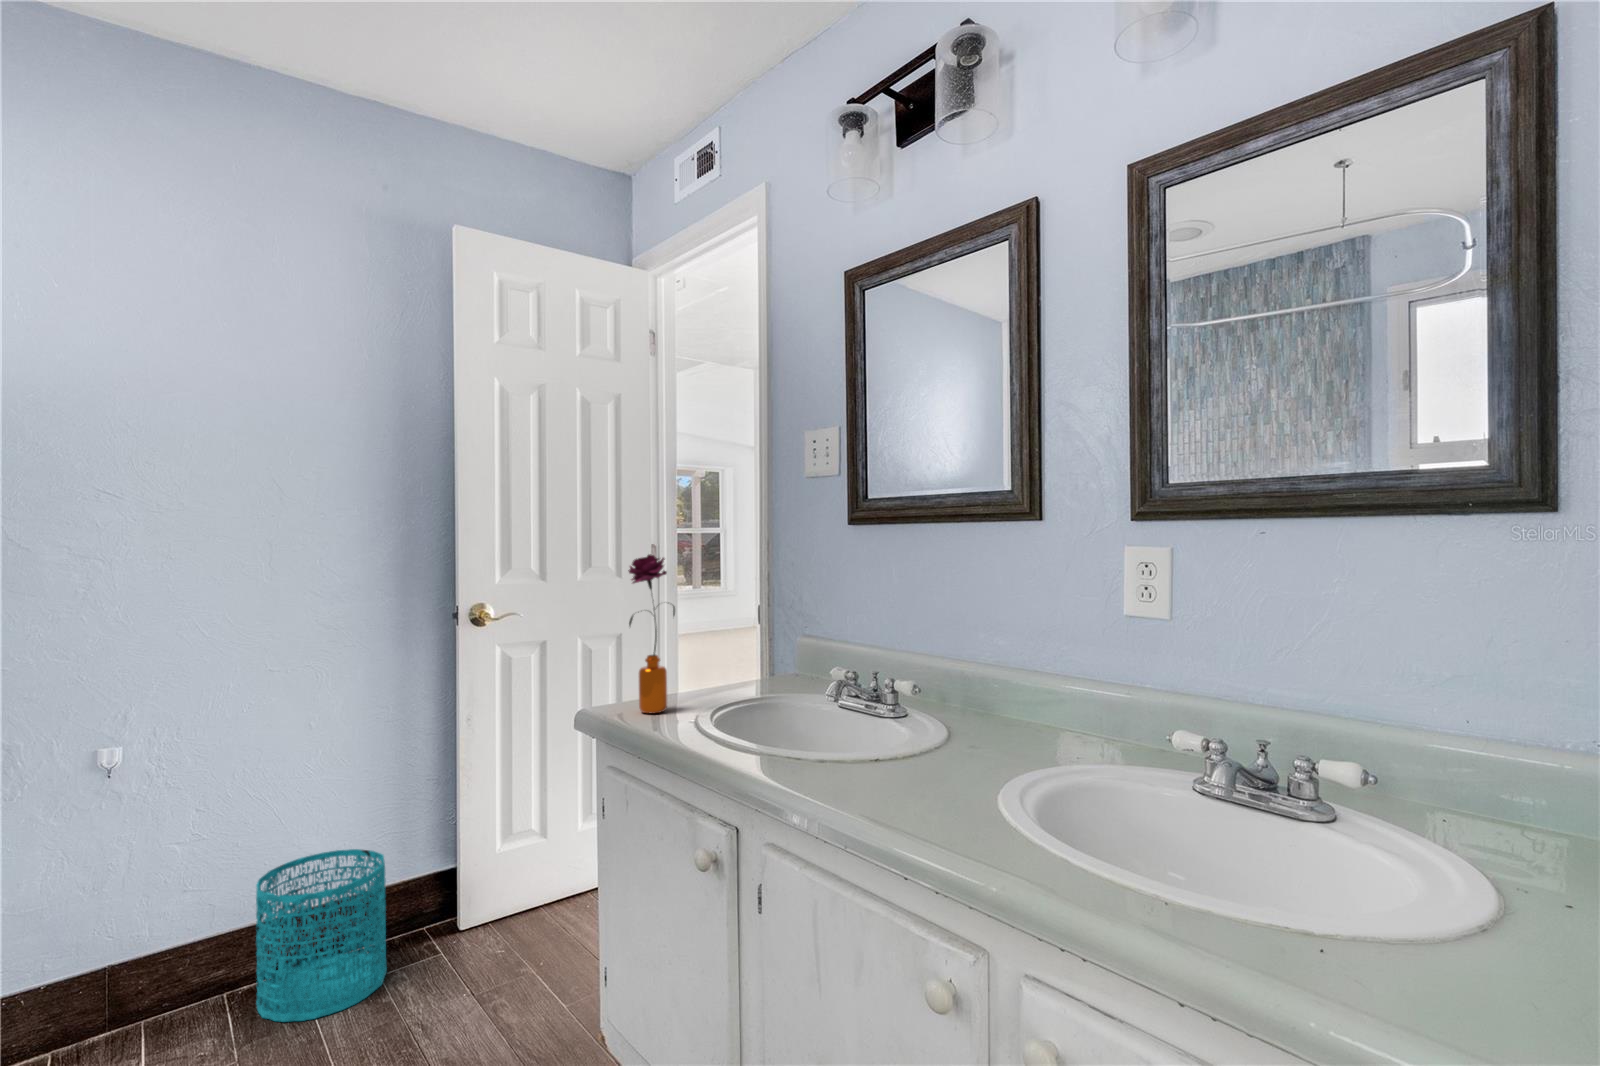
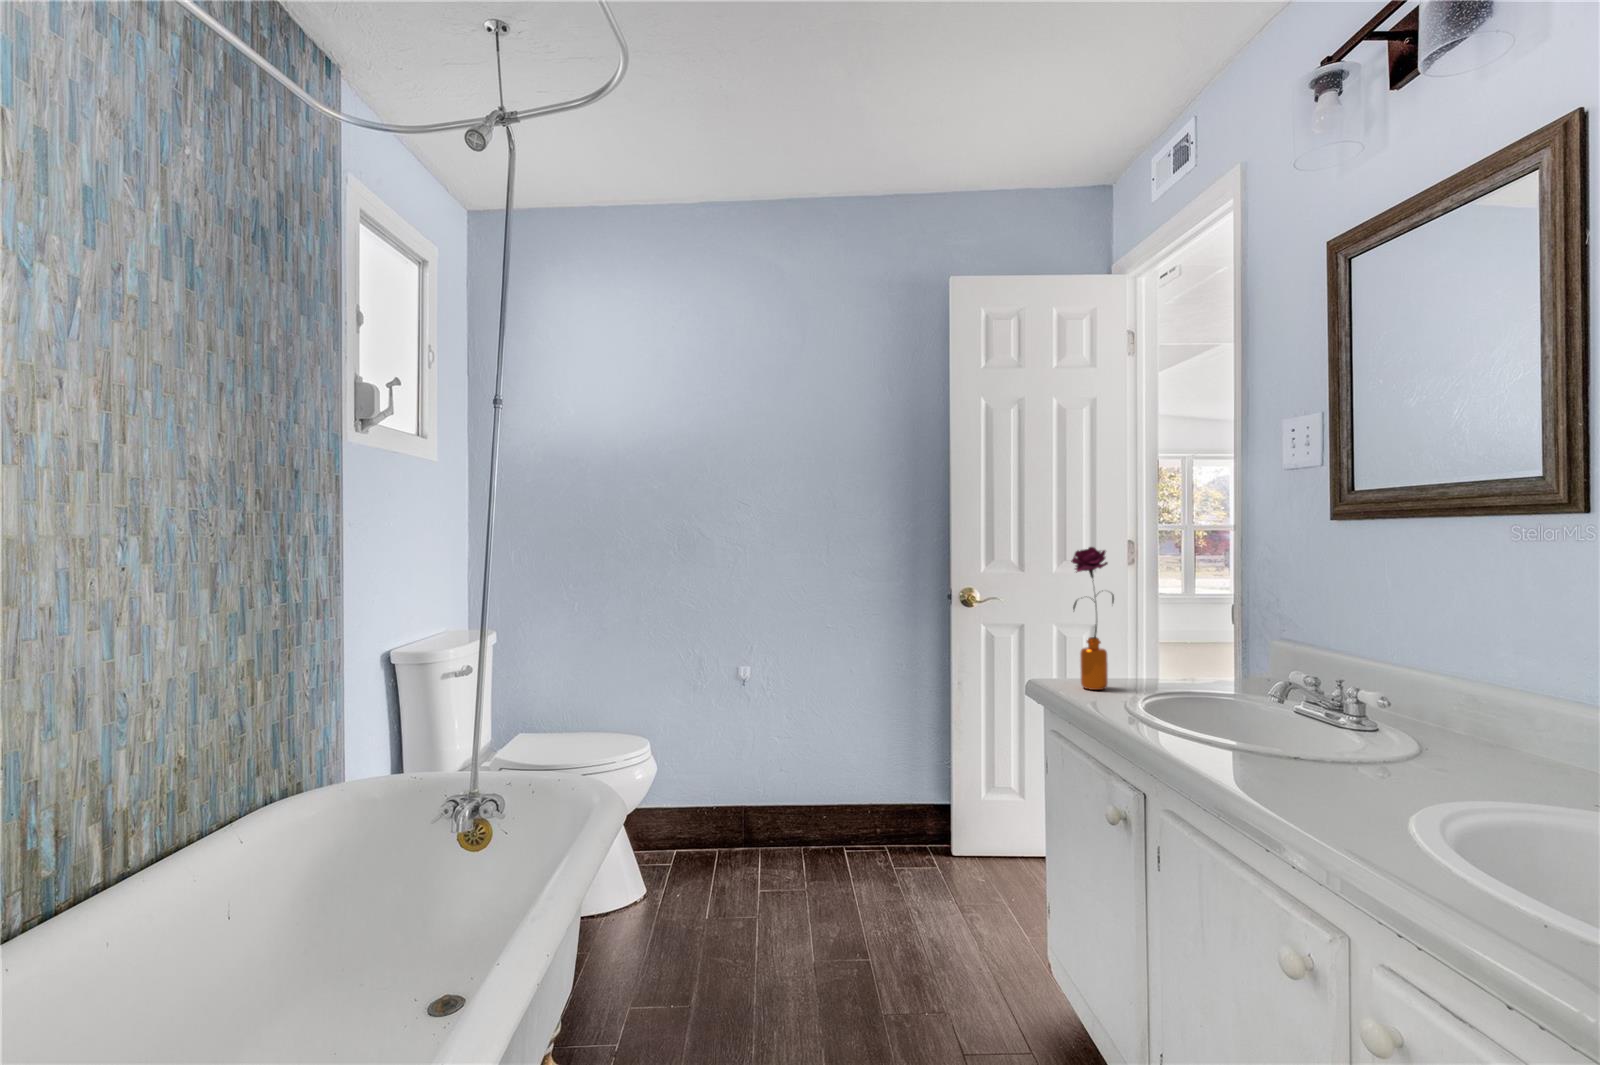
wastebasket: present [256,849,387,1022] -> none [816,766,899,885]

